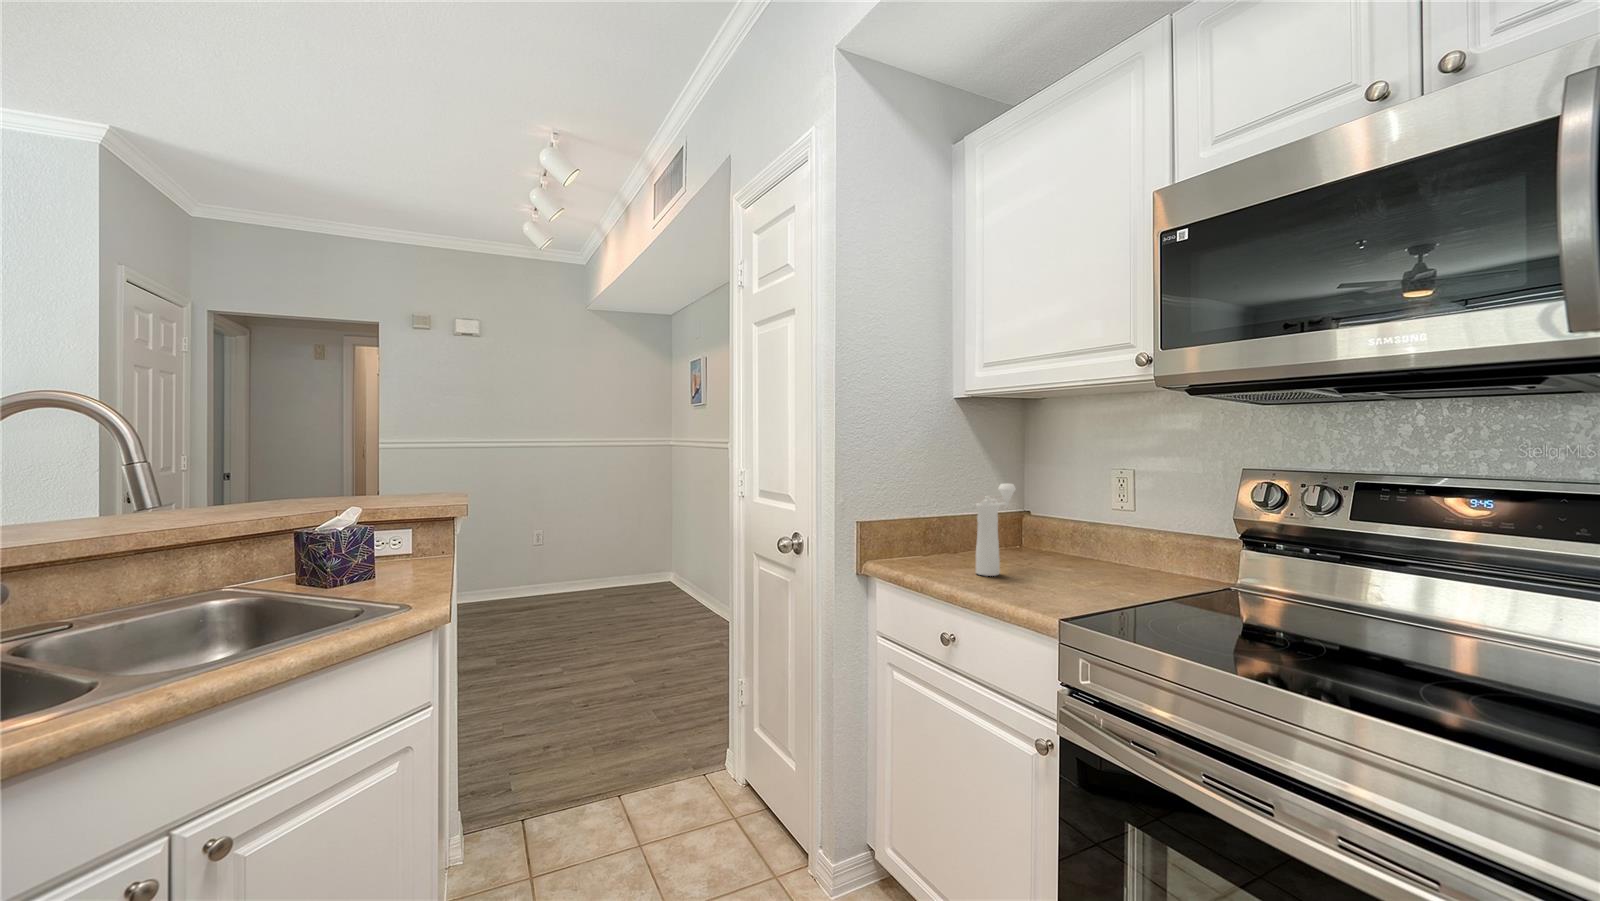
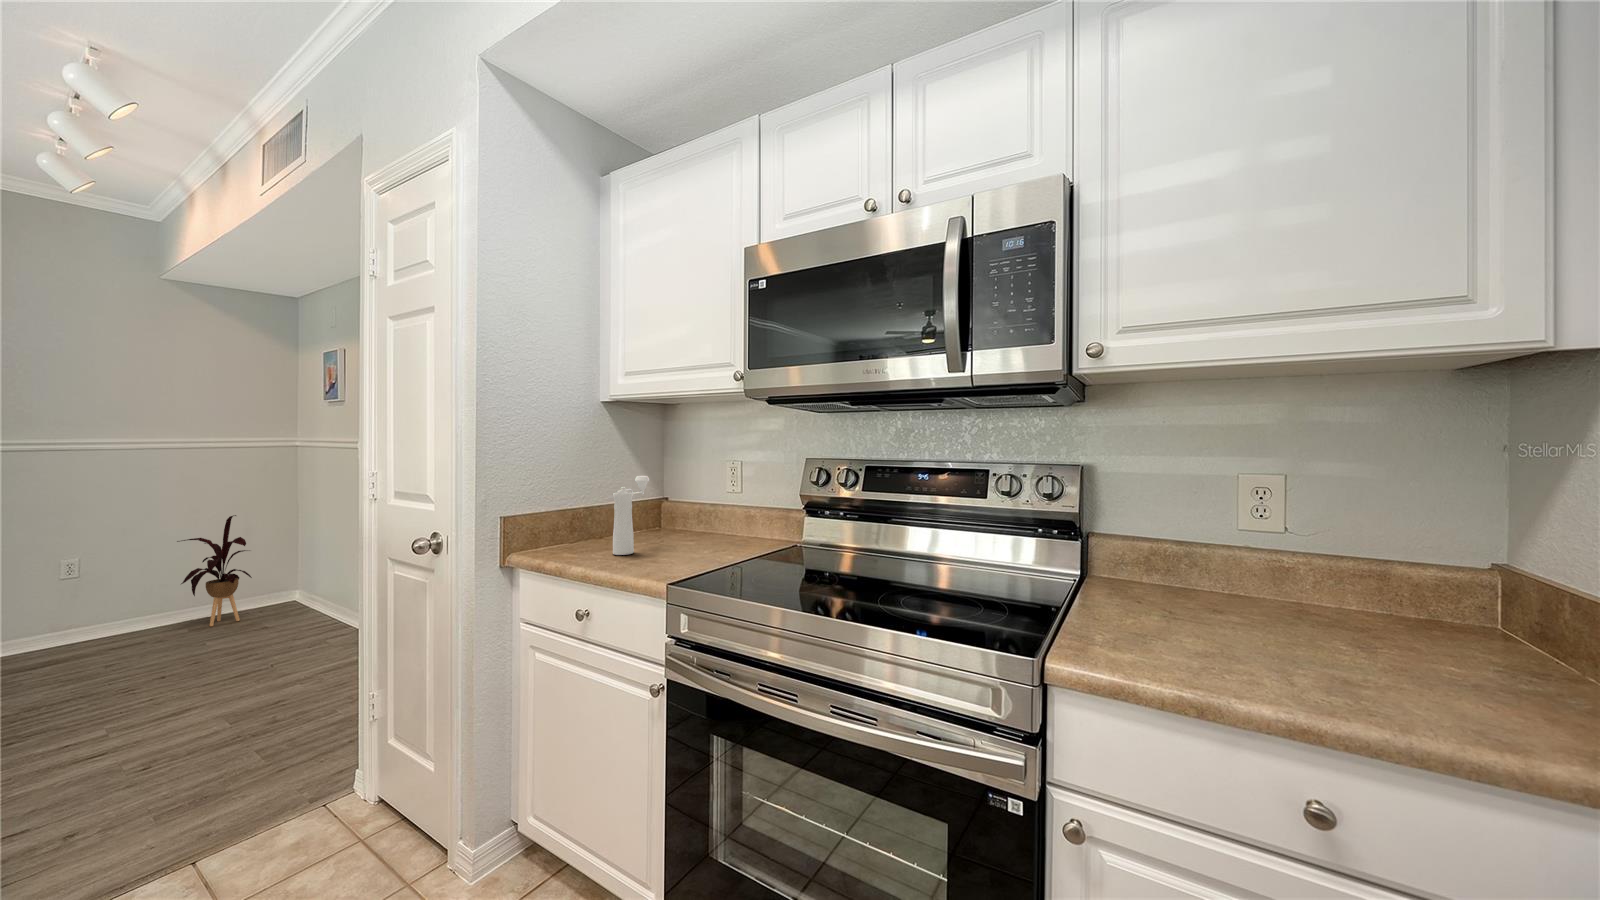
house plant: none [595,504,641,596] -> present [177,515,252,626]

